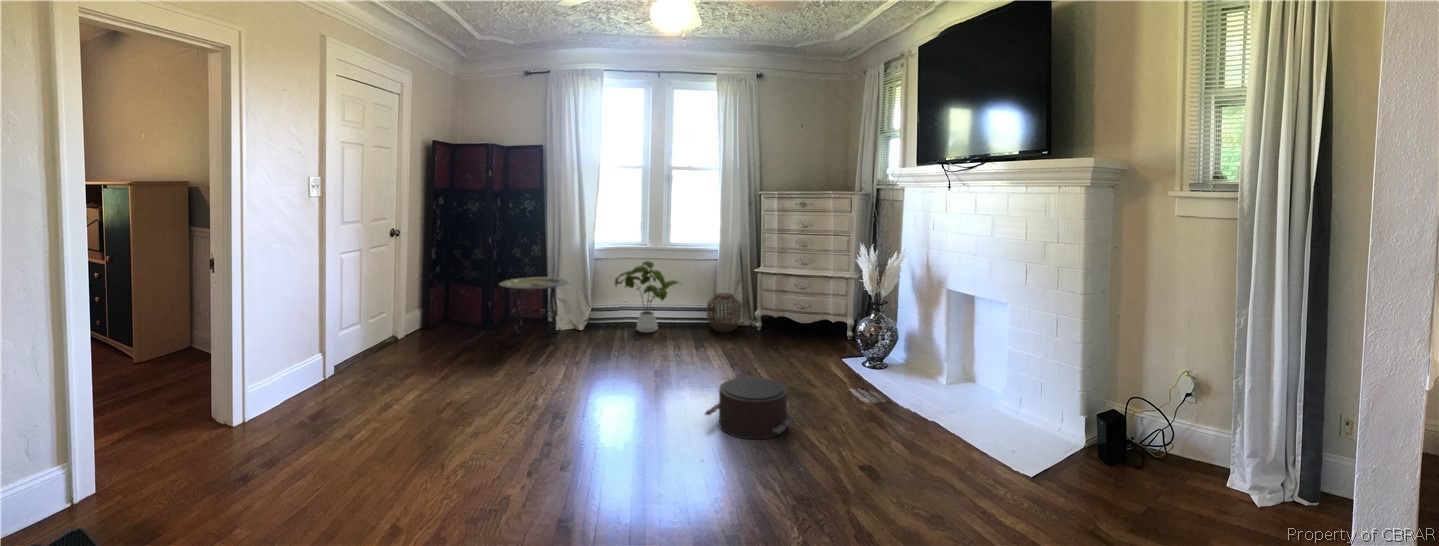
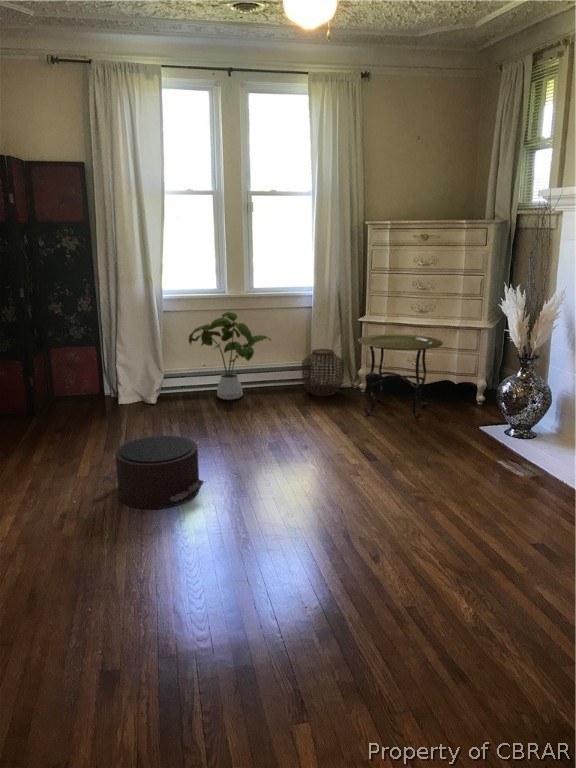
side table: present [500,277,569,345] -> present [358,334,443,420]
pouf: present [705,377,794,439] -> present [100,436,204,509]

